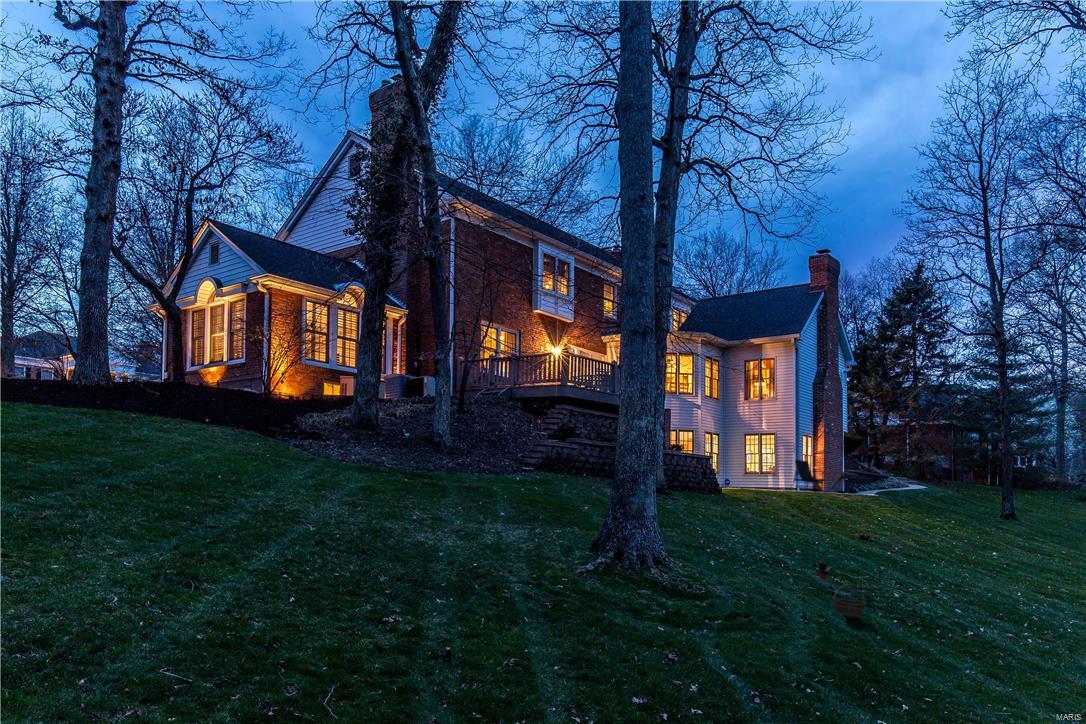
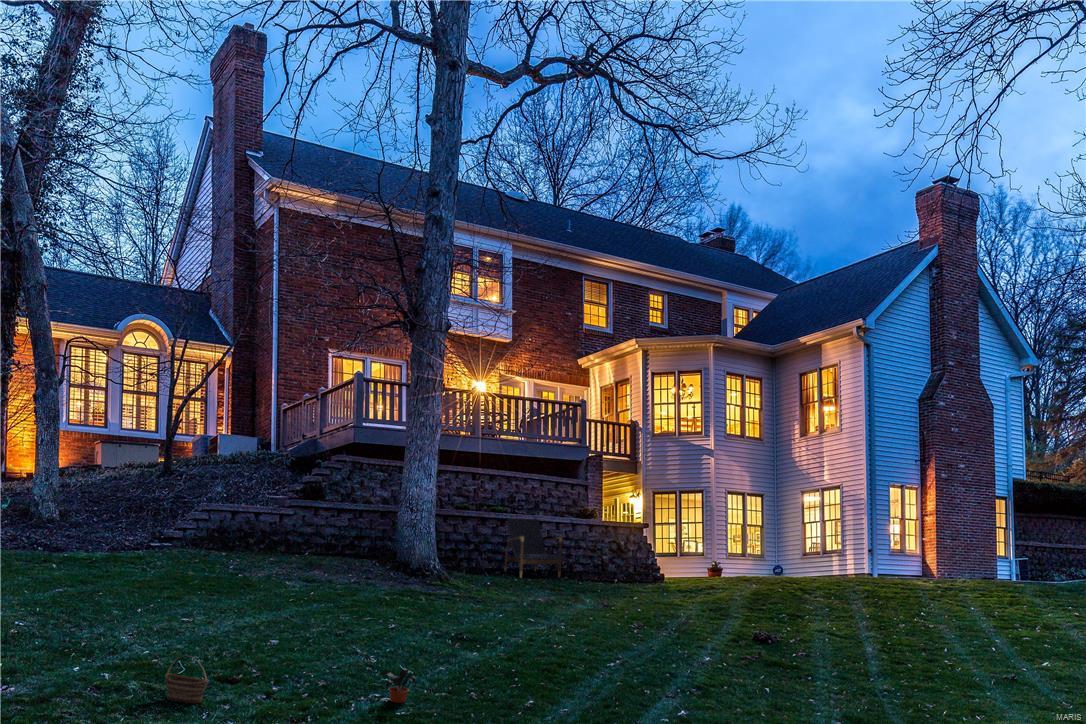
lounge chair: present [793,460,825,490] -> present [504,518,562,578]
round table: present [830,470,858,492] -> none [940,541,990,580]
potted plant: present [812,562,834,581] -> present [380,668,416,703]

